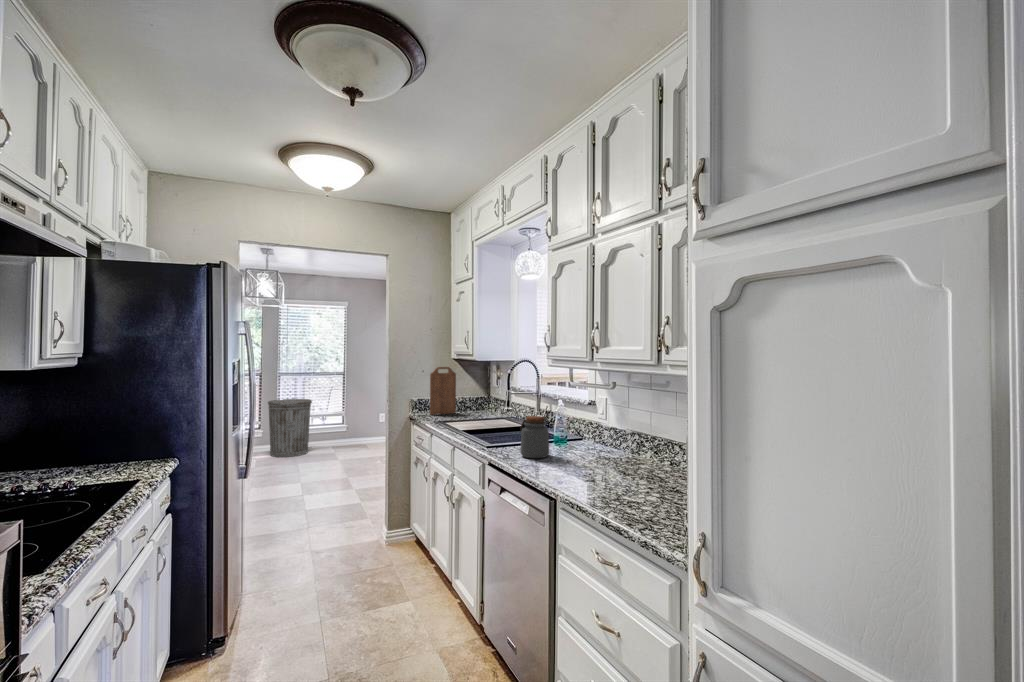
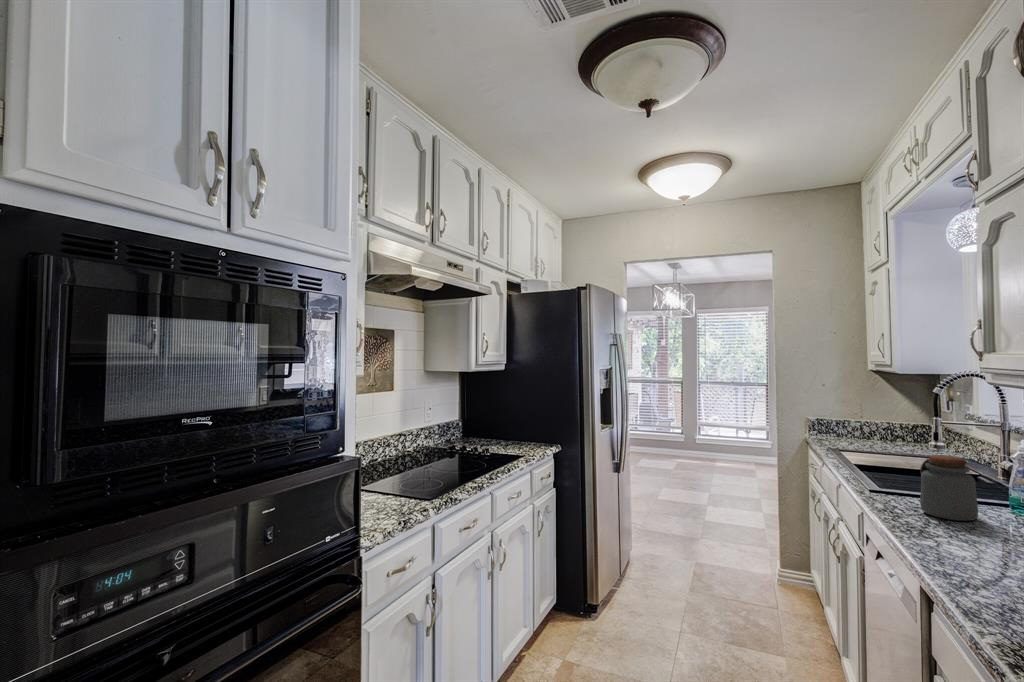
cutting board: present [430,367,456,415] -> none [834,380,876,441]
trash can: present [268,399,312,457] -> none [688,408,732,466]

